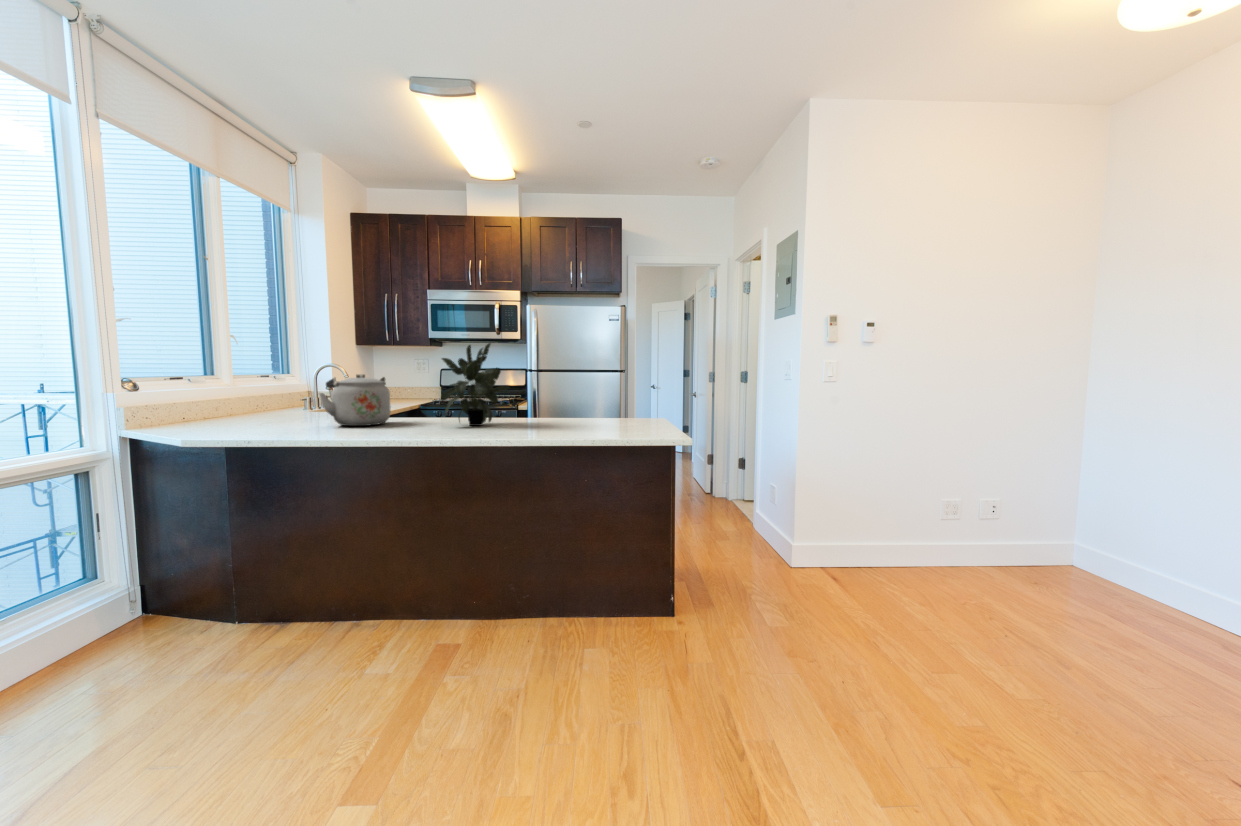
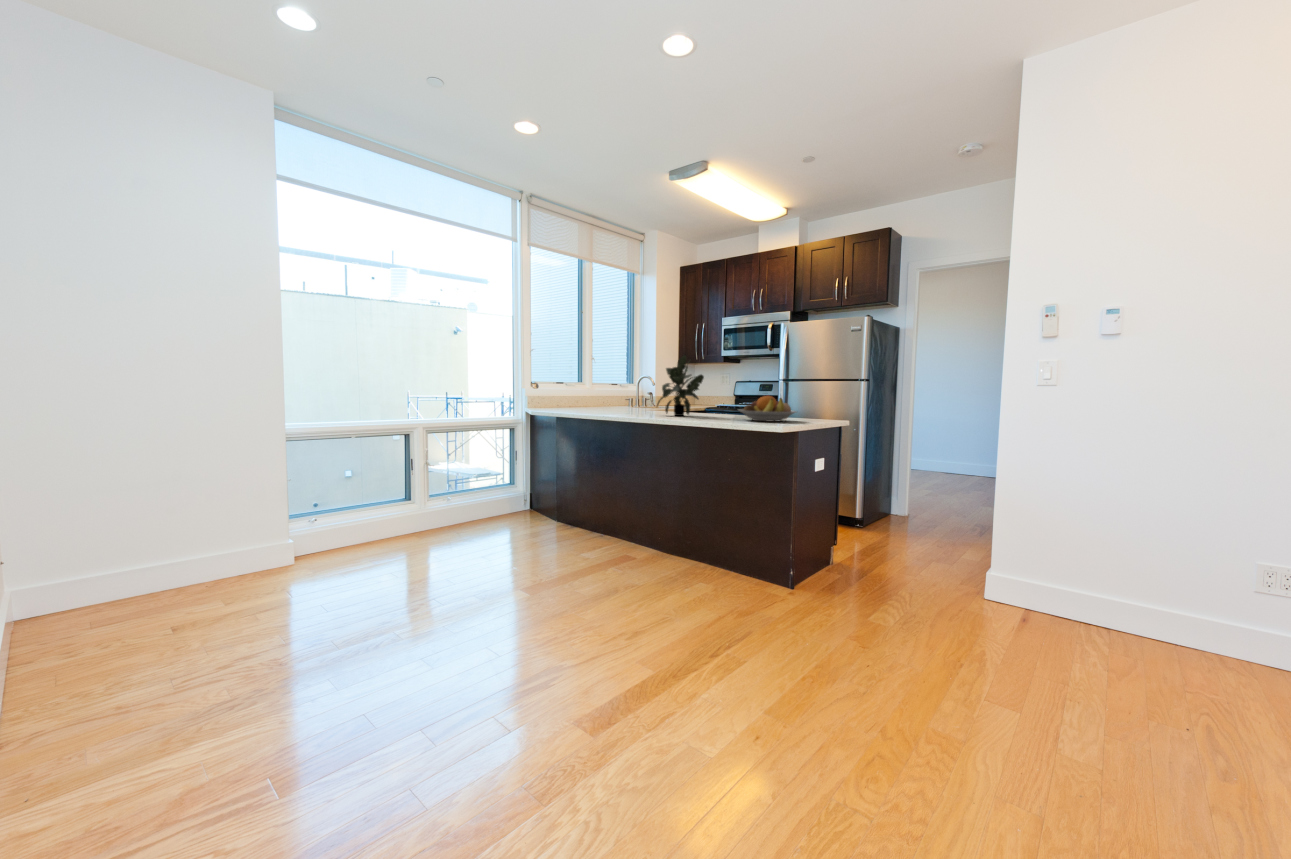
kettle: present [319,374,391,426] -> none [599,379,640,412]
fruit bowl: none [571,395,640,426] -> present [739,396,797,422]

